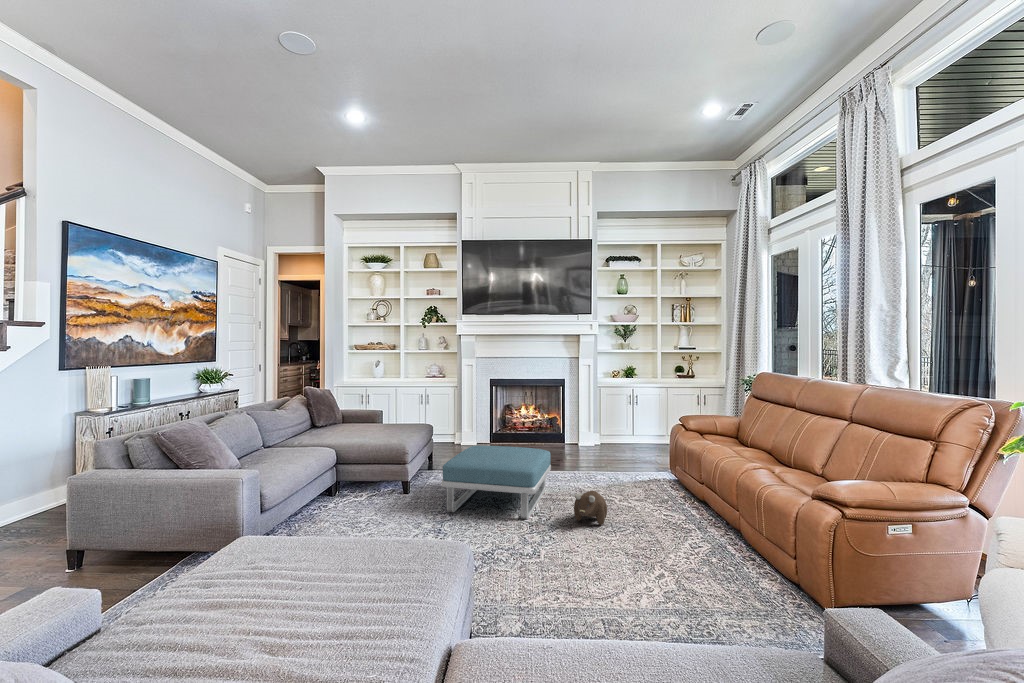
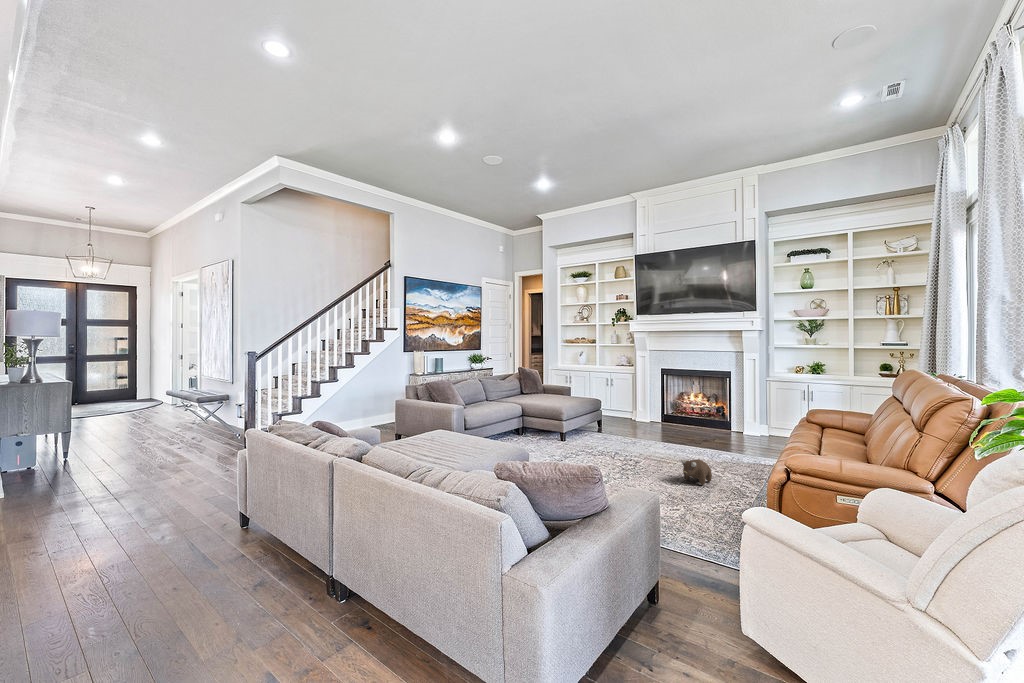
footstool: present [441,446,551,519] -> none [593,418,683,473]

